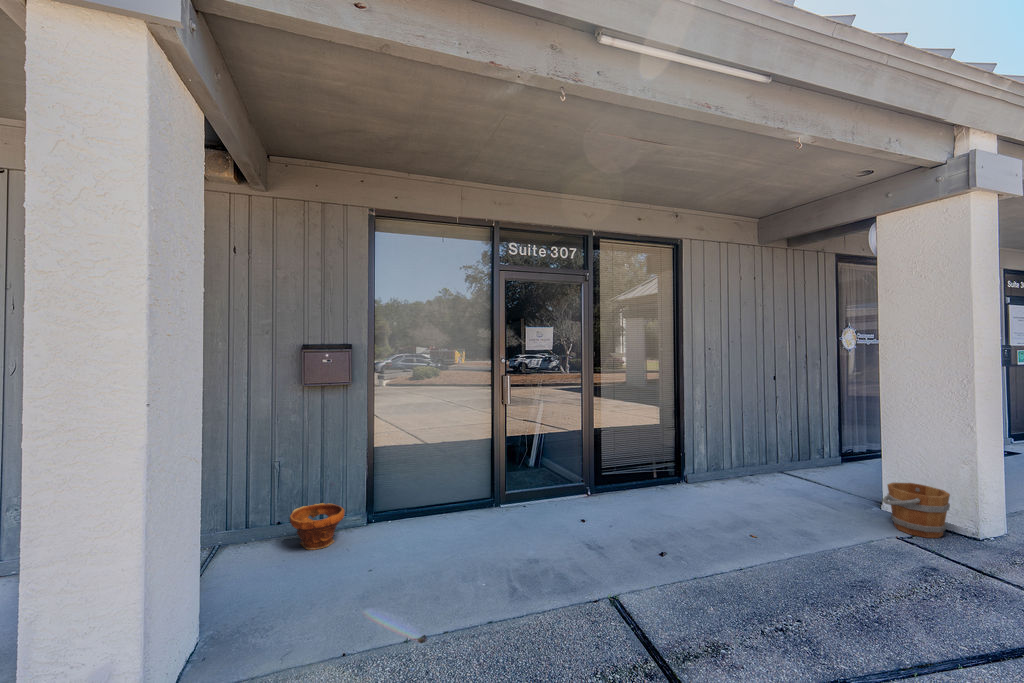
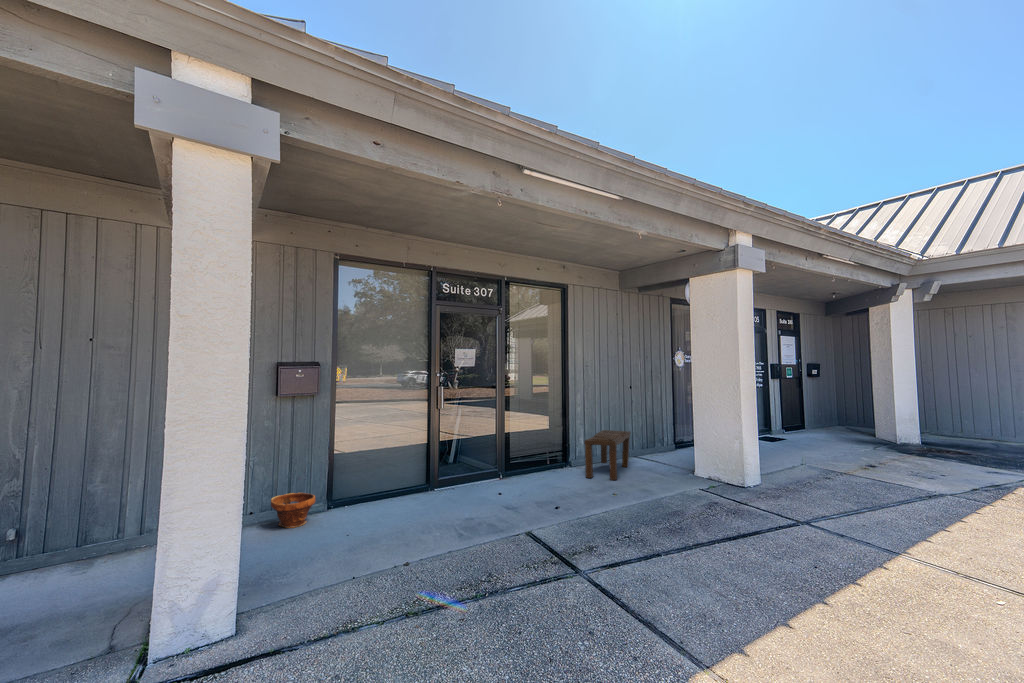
bench: none [706,434,776,508] -> present [584,430,631,480]
bucket: present [883,483,950,538] -> none [693,455,729,488]

